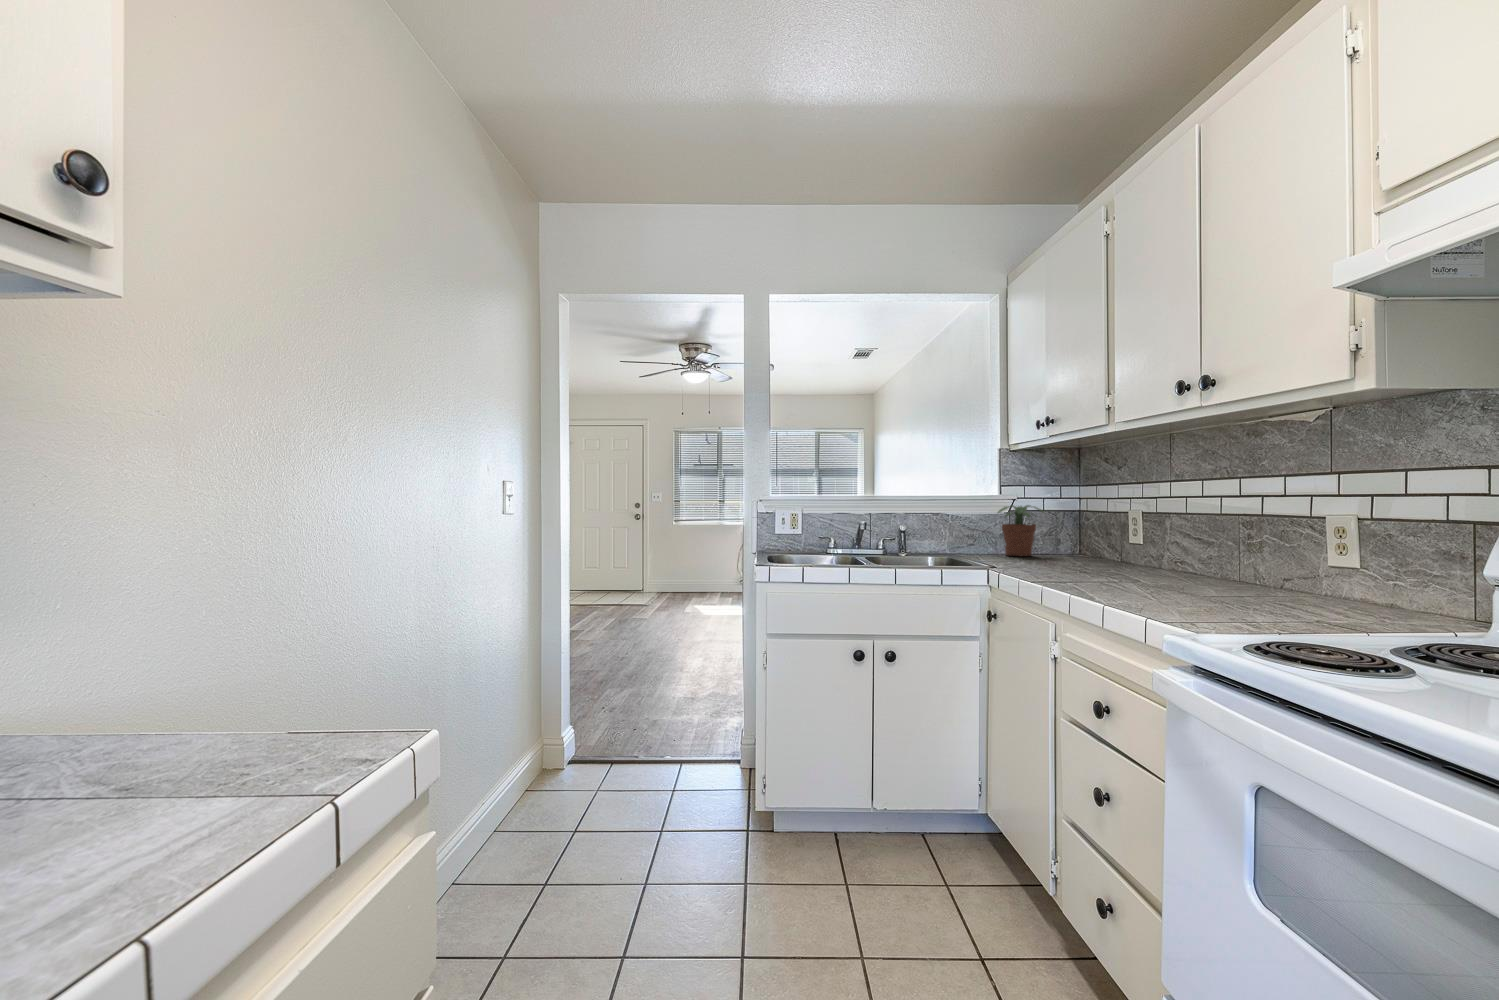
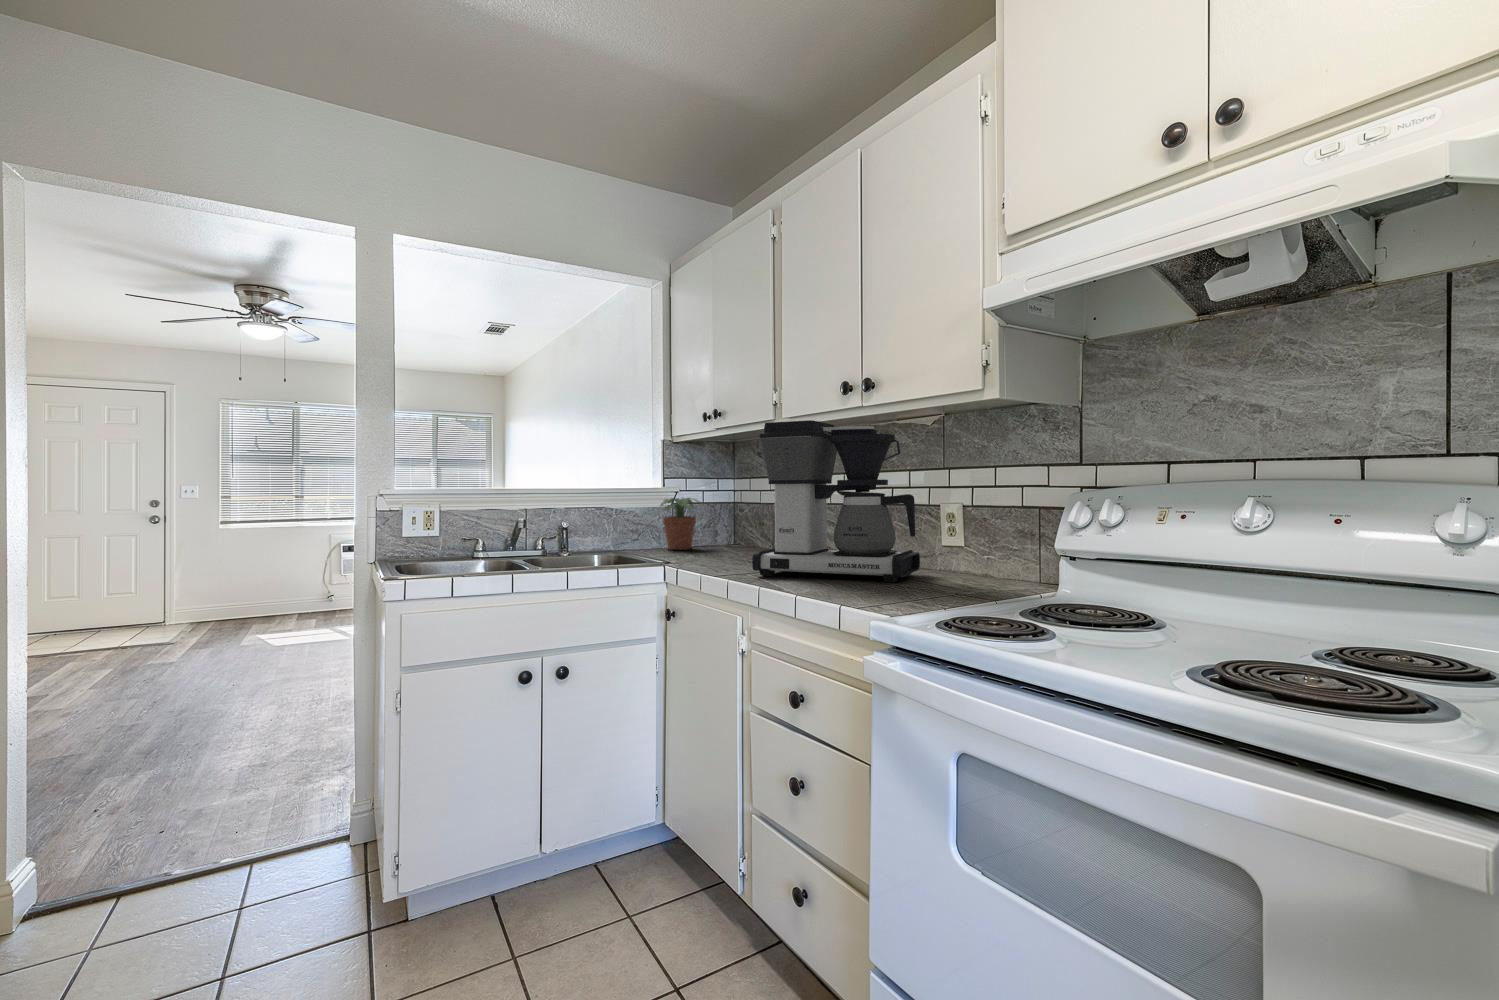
coffee maker: none [1074,423,1289,601] -> present [752,420,920,582]

